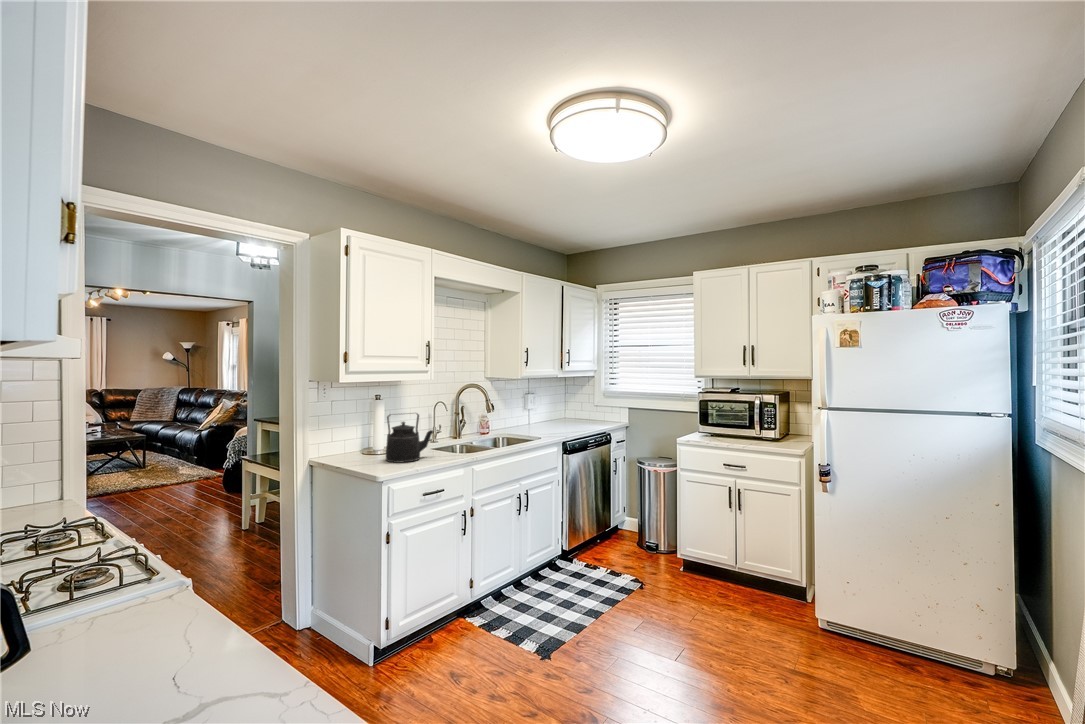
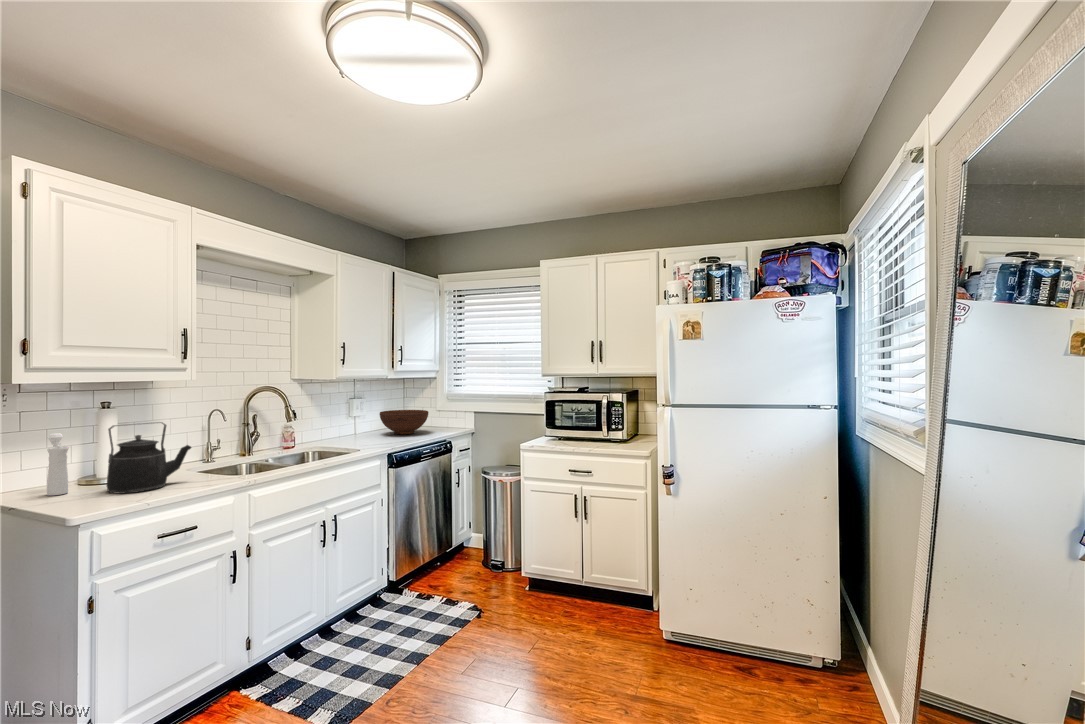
fruit bowl: none [548,407,589,428] -> present [380,410,429,434]
pepper mill: none [349,419,364,461] -> present [47,433,69,496]

